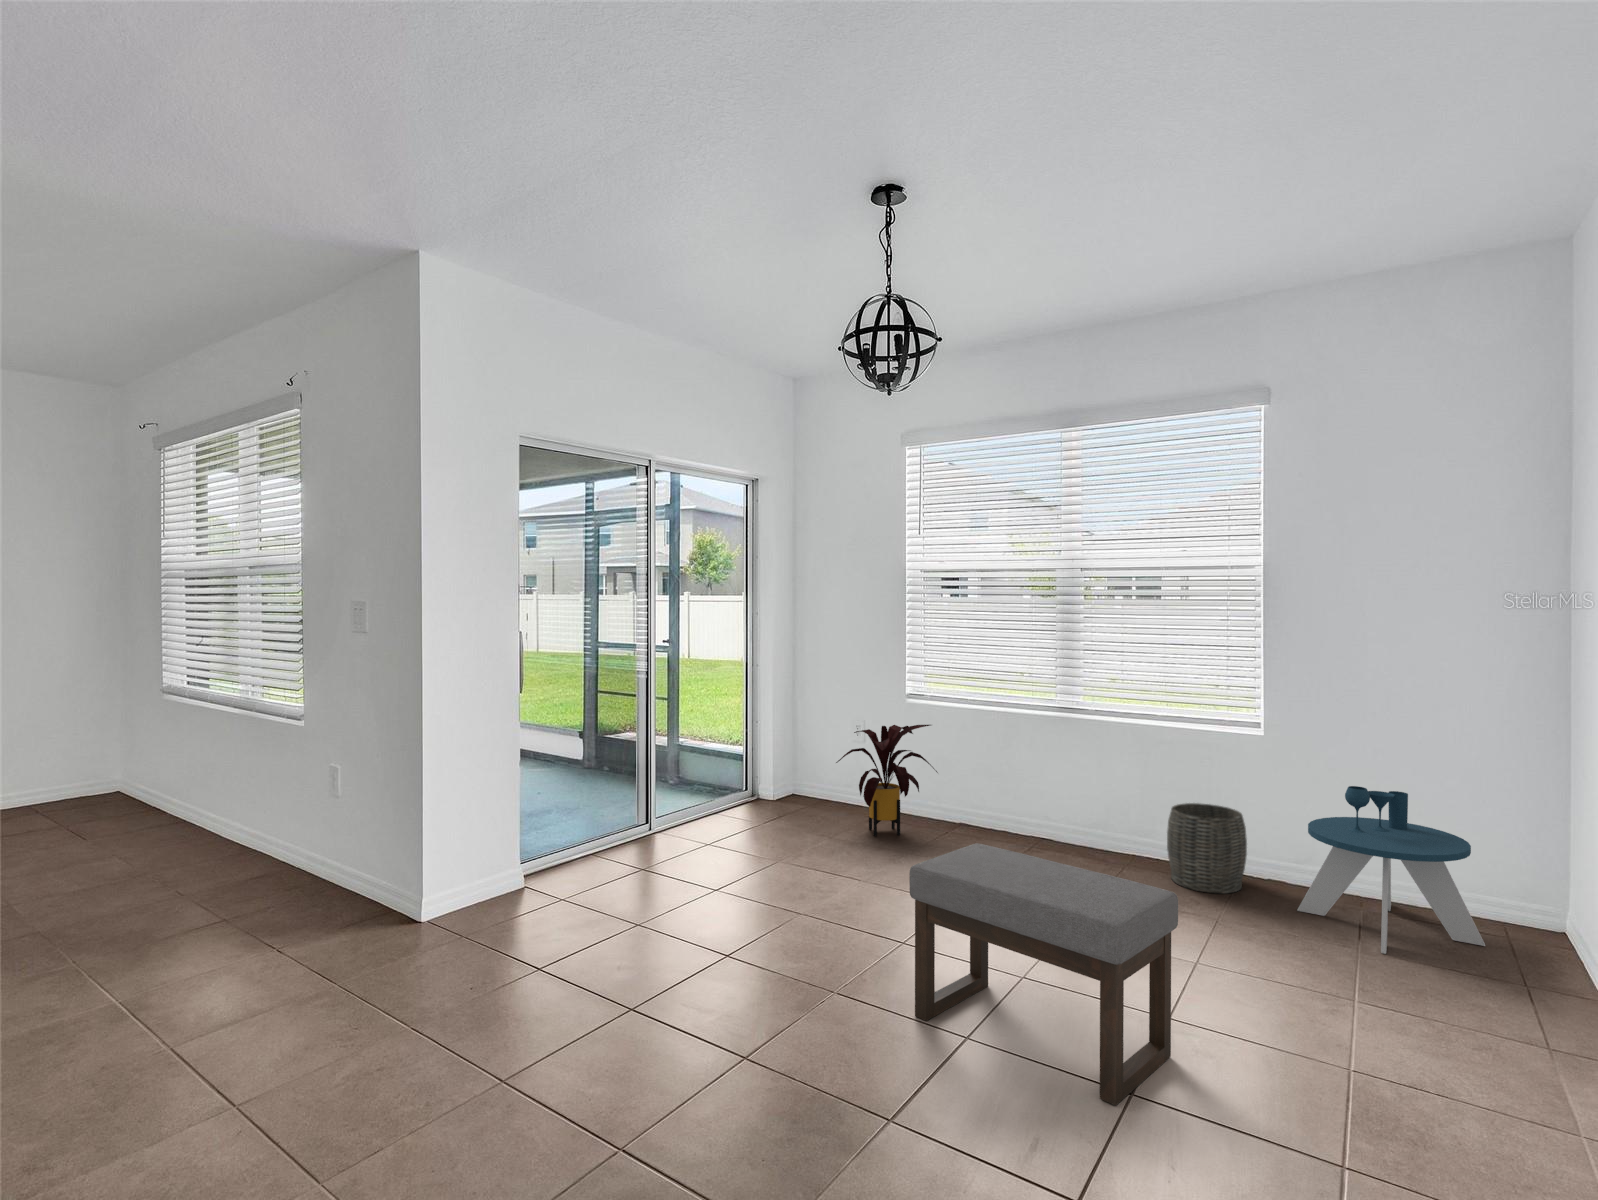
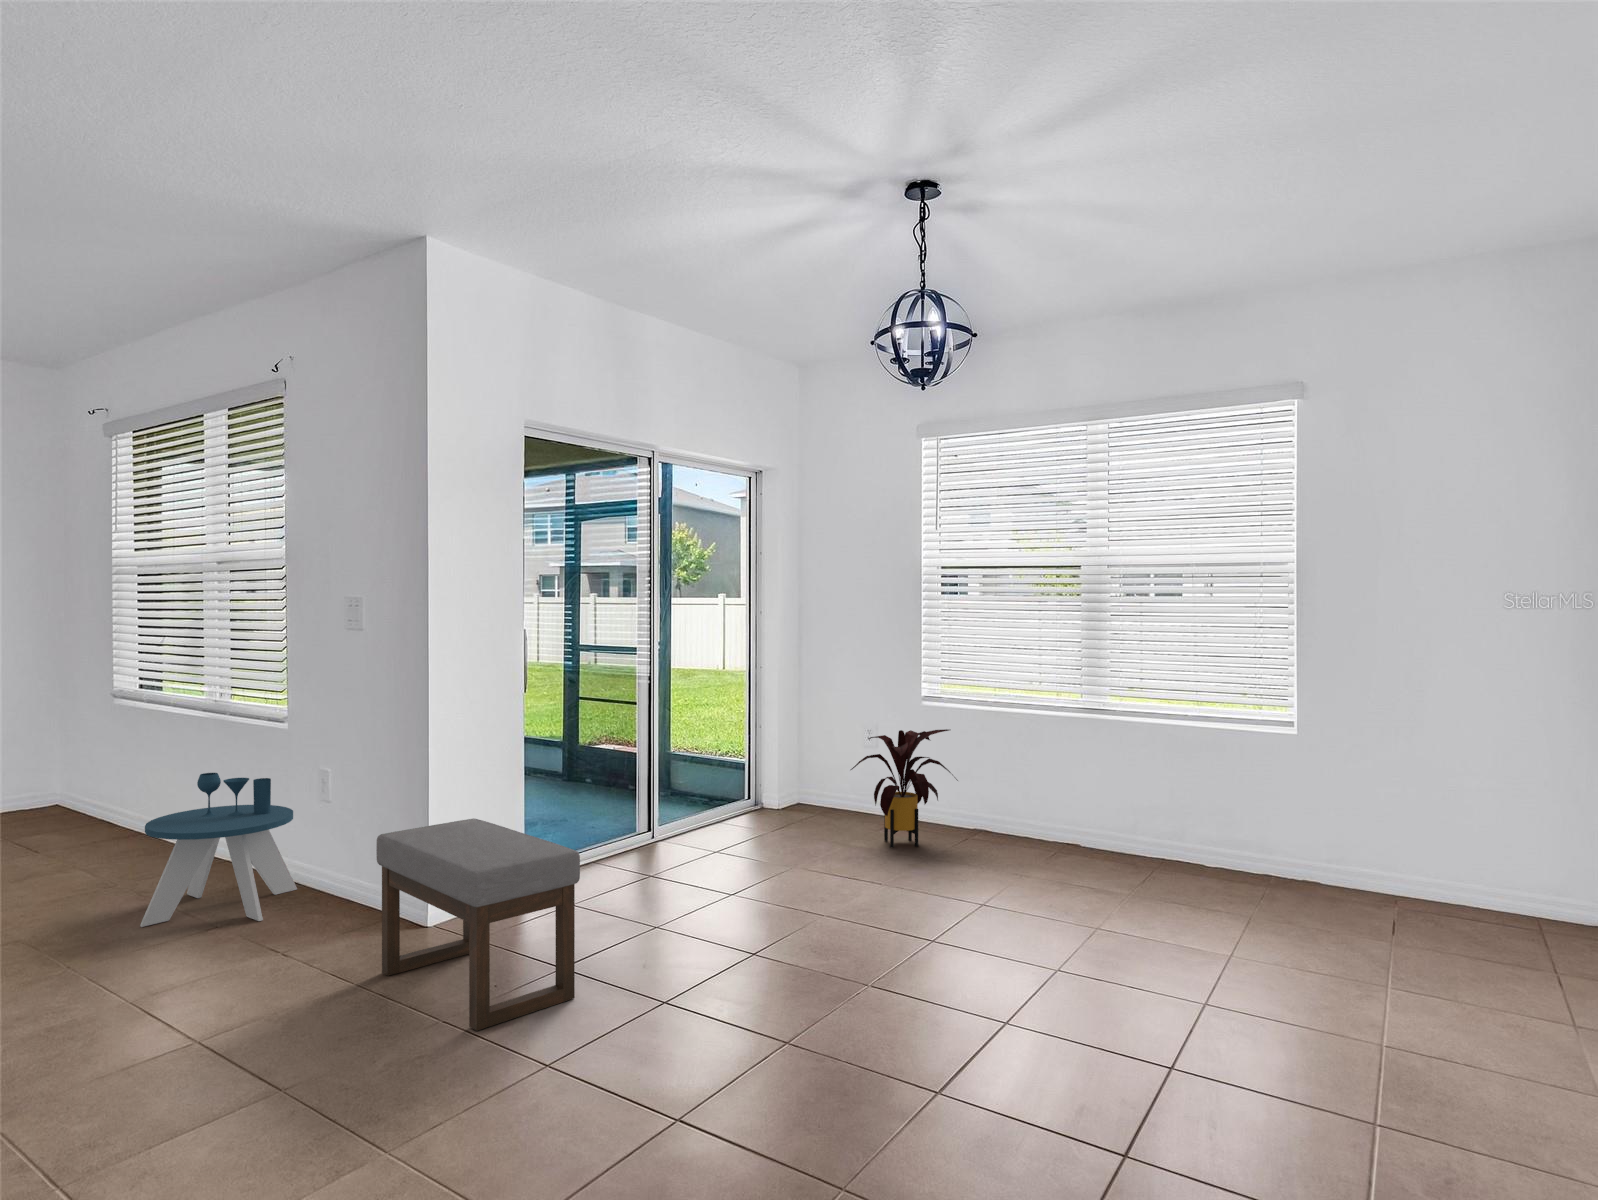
side table: present [1297,786,1485,954] -> present [140,773,297,927]
woven basket: present [1167,803,1247,893] -> none [1199,807,1279,897]
ottoman: present [909,843,1178,1106] -> present [376,818,580,1031]

